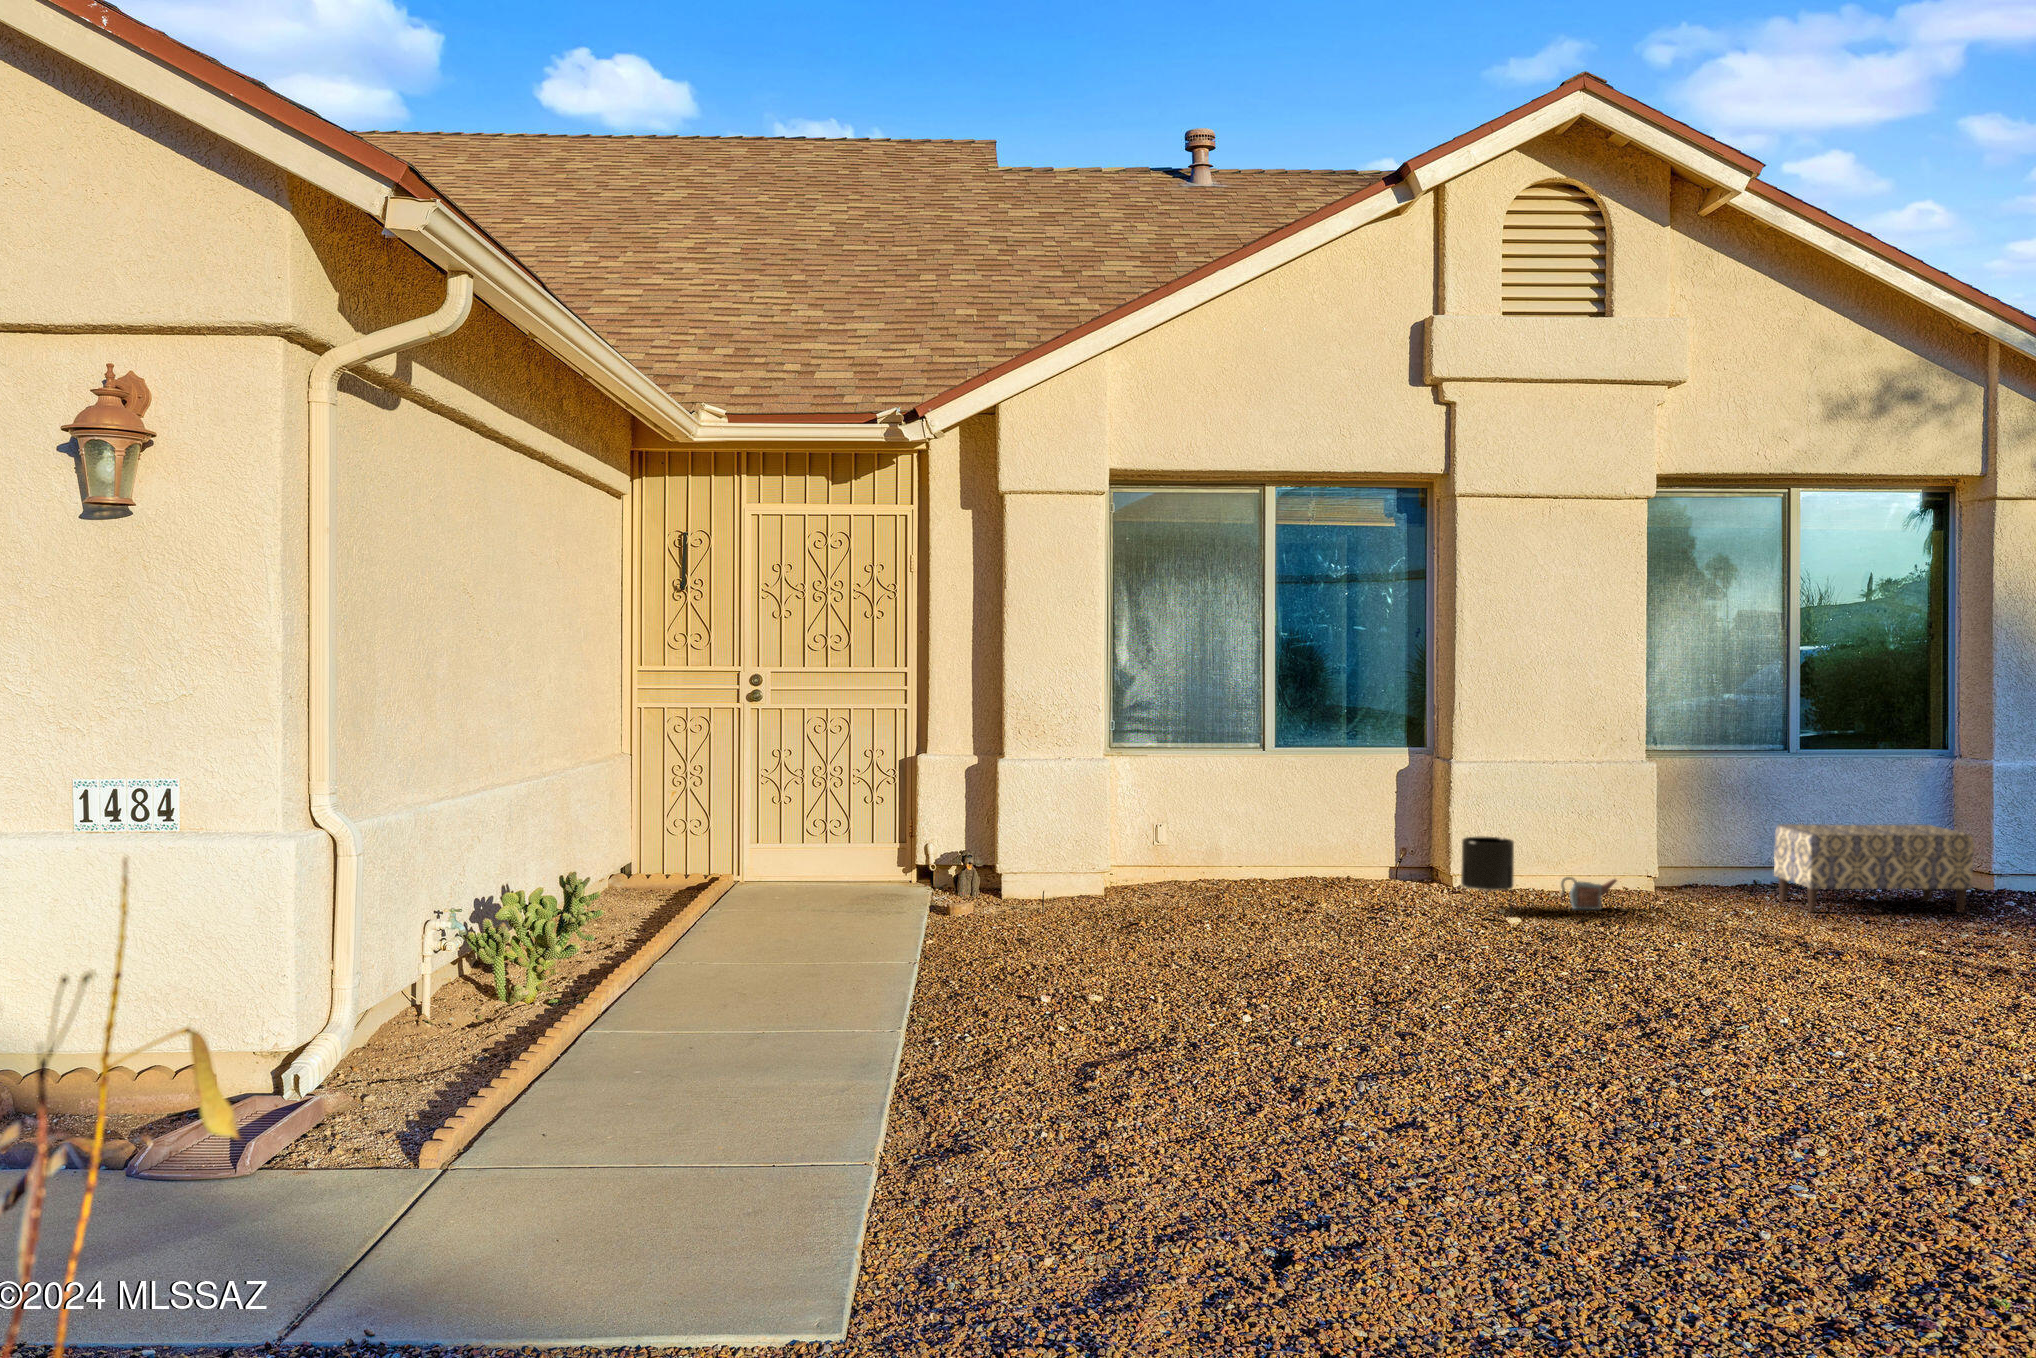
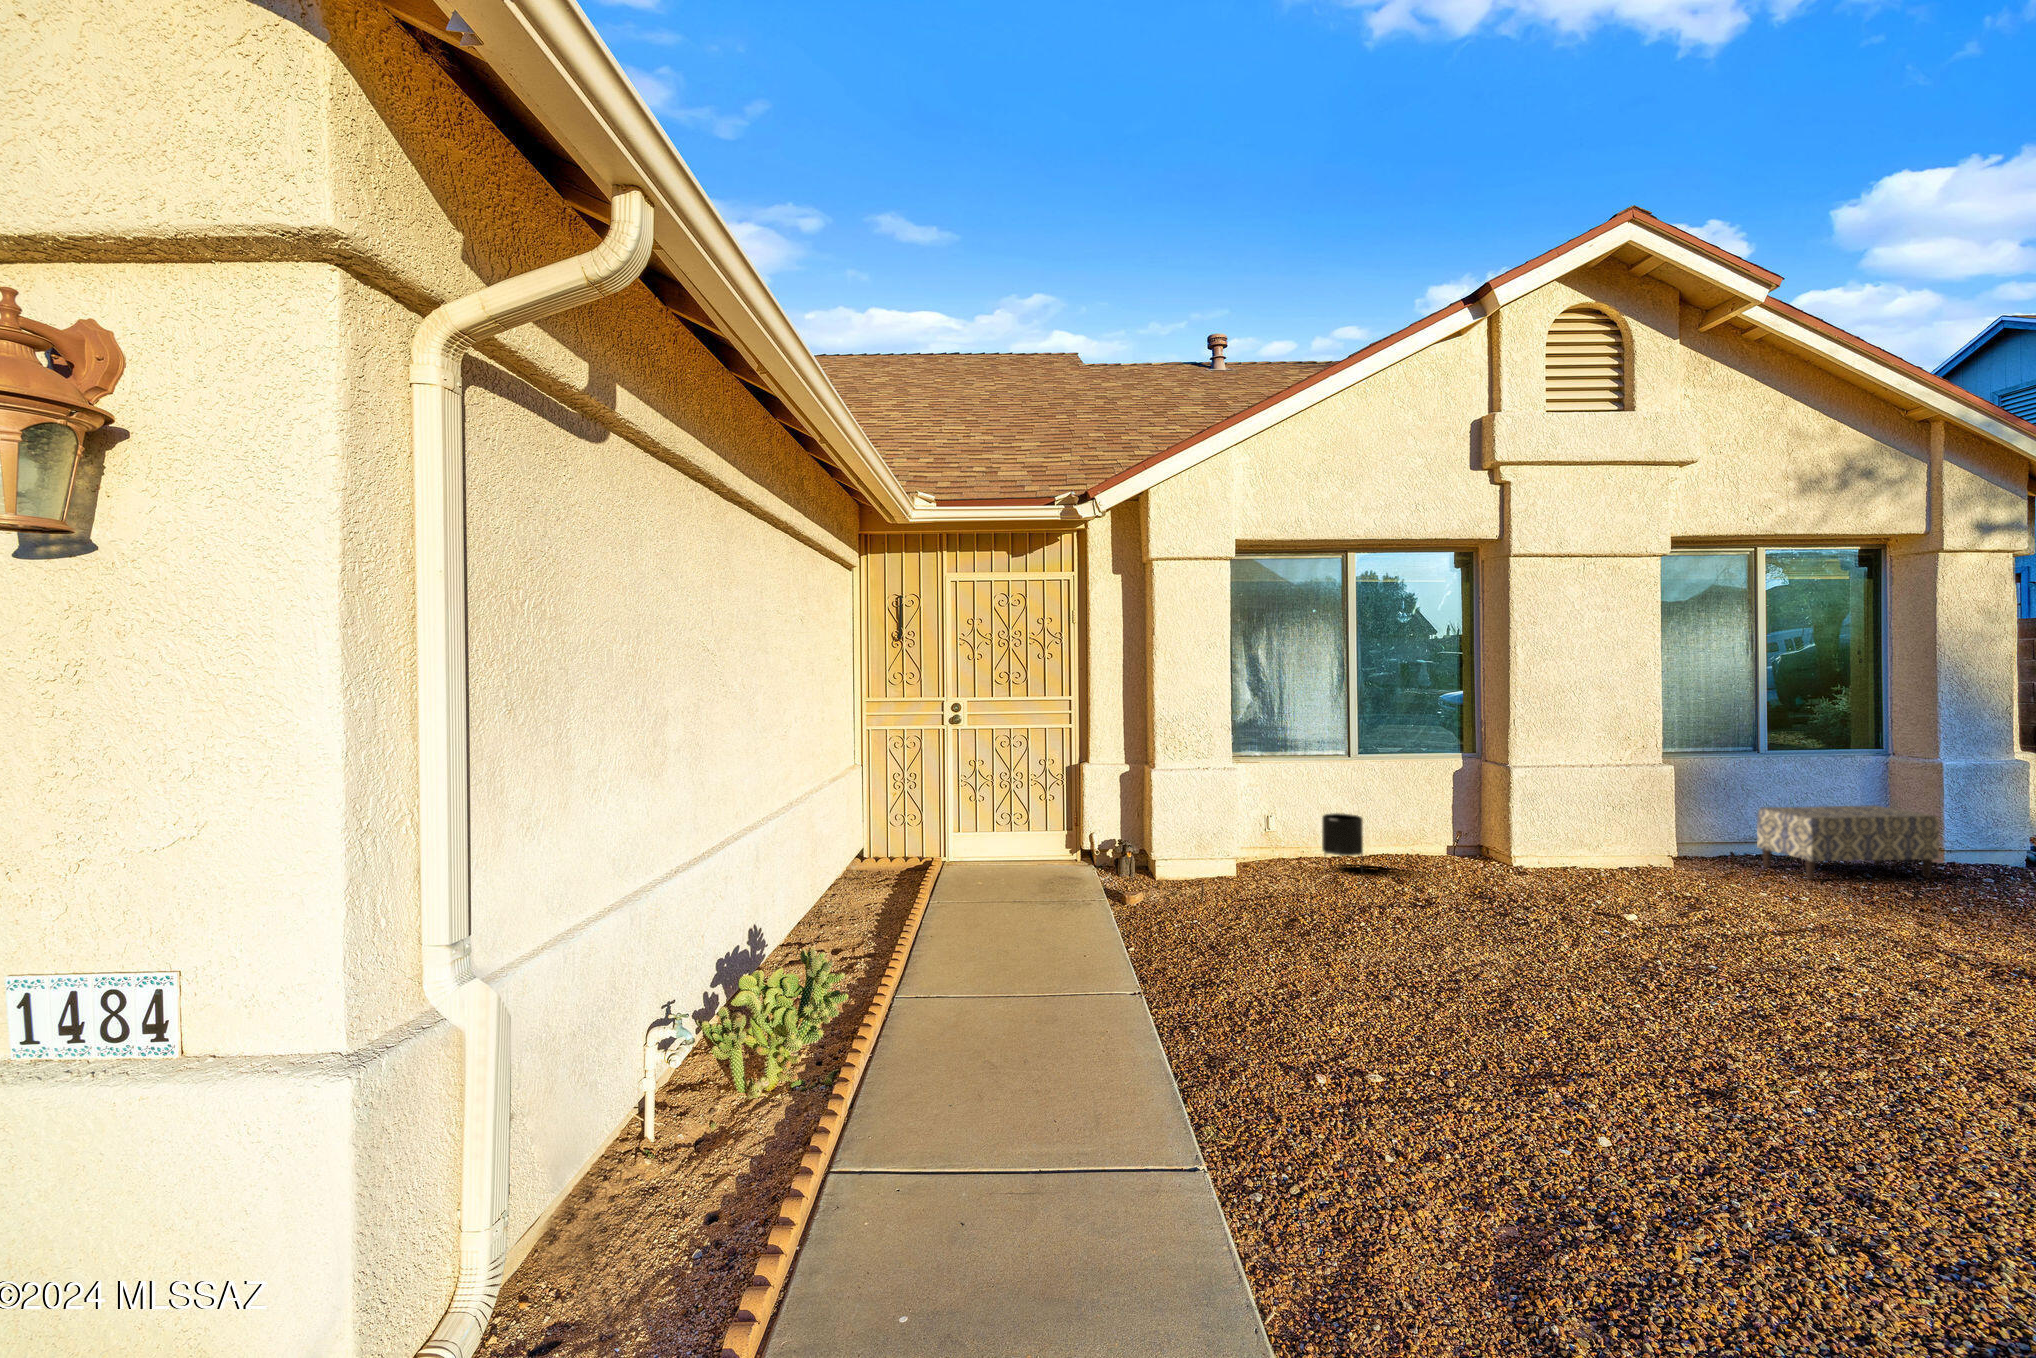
planter: present [1461,837,1514,911] -> present [1322,813,1363,872]
watering can: present [1561,877,1617,909] -> none [1607,854,1654,880]

